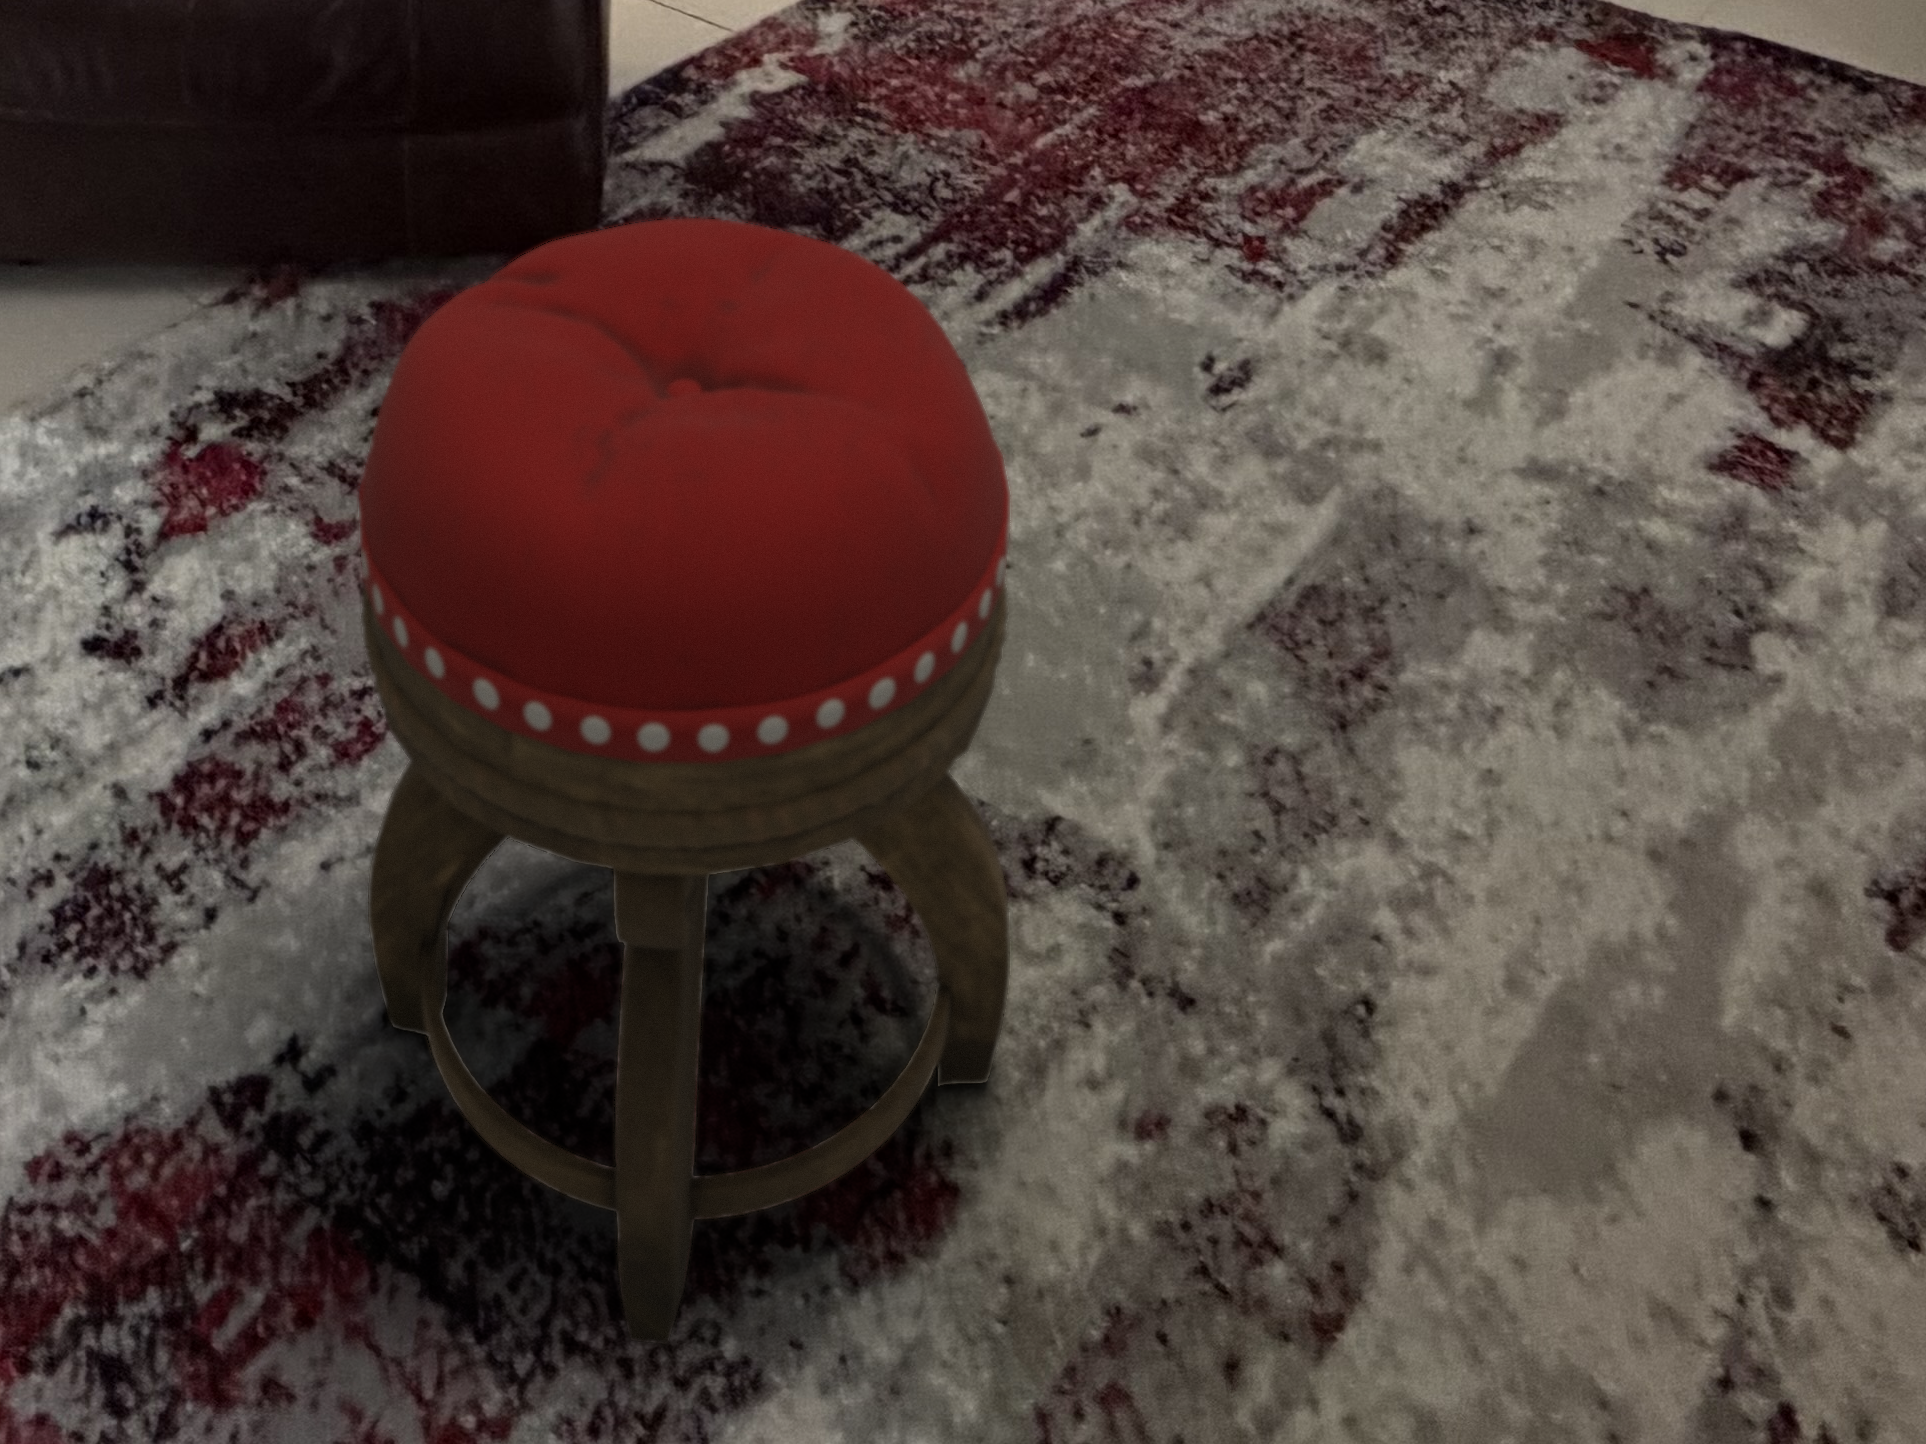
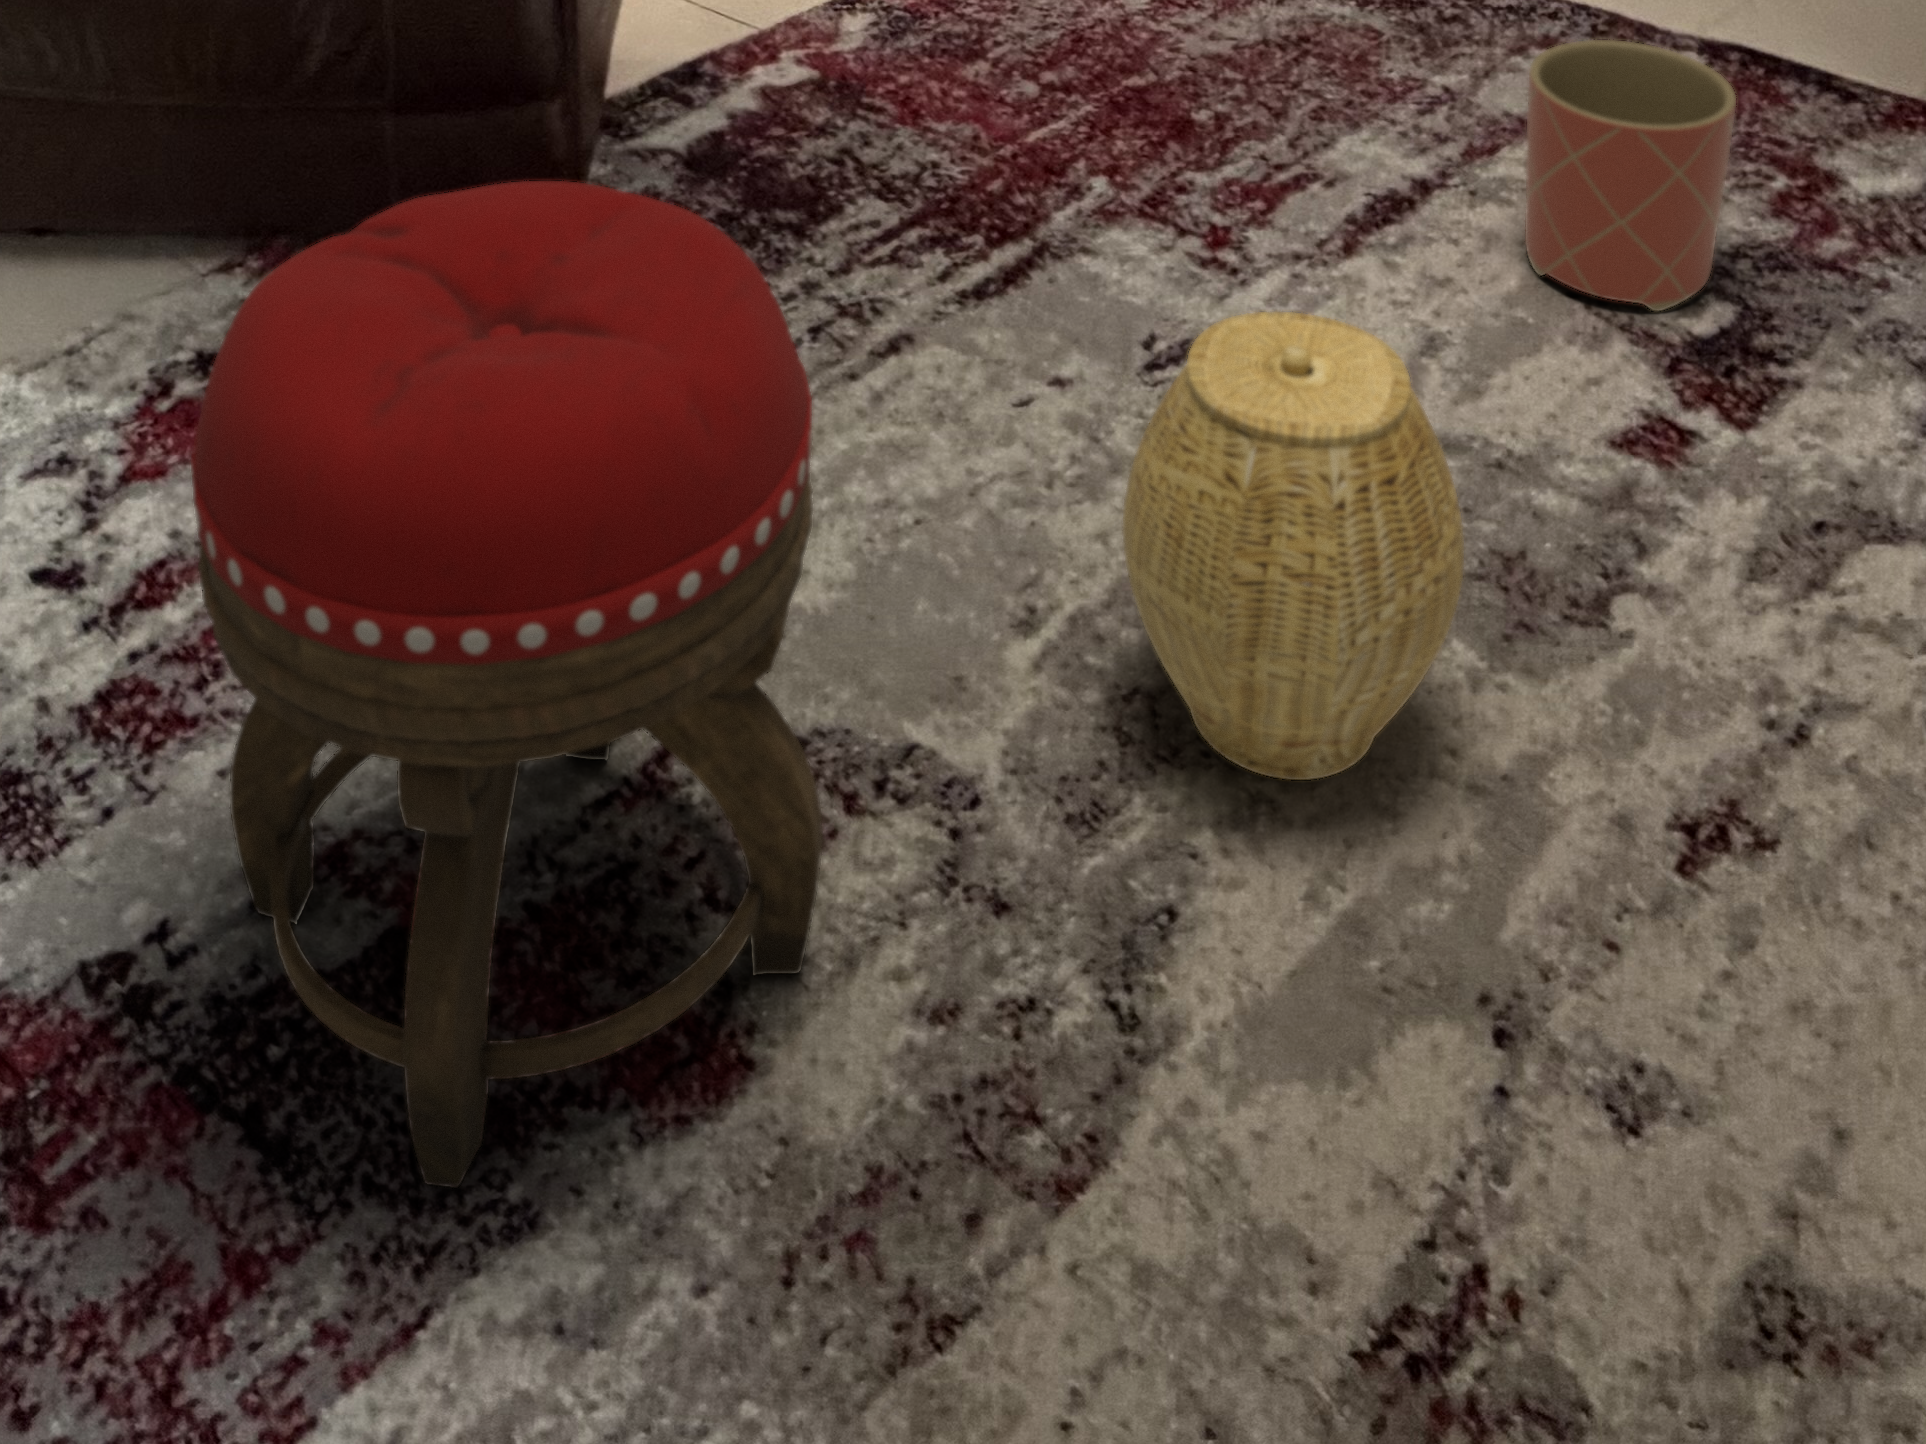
planter: none [1573,34,1795,320] -> present [1525,40,1736,311]
woven basket: none [1265,339,1635,848] -> present [1122,312,1464,780]

